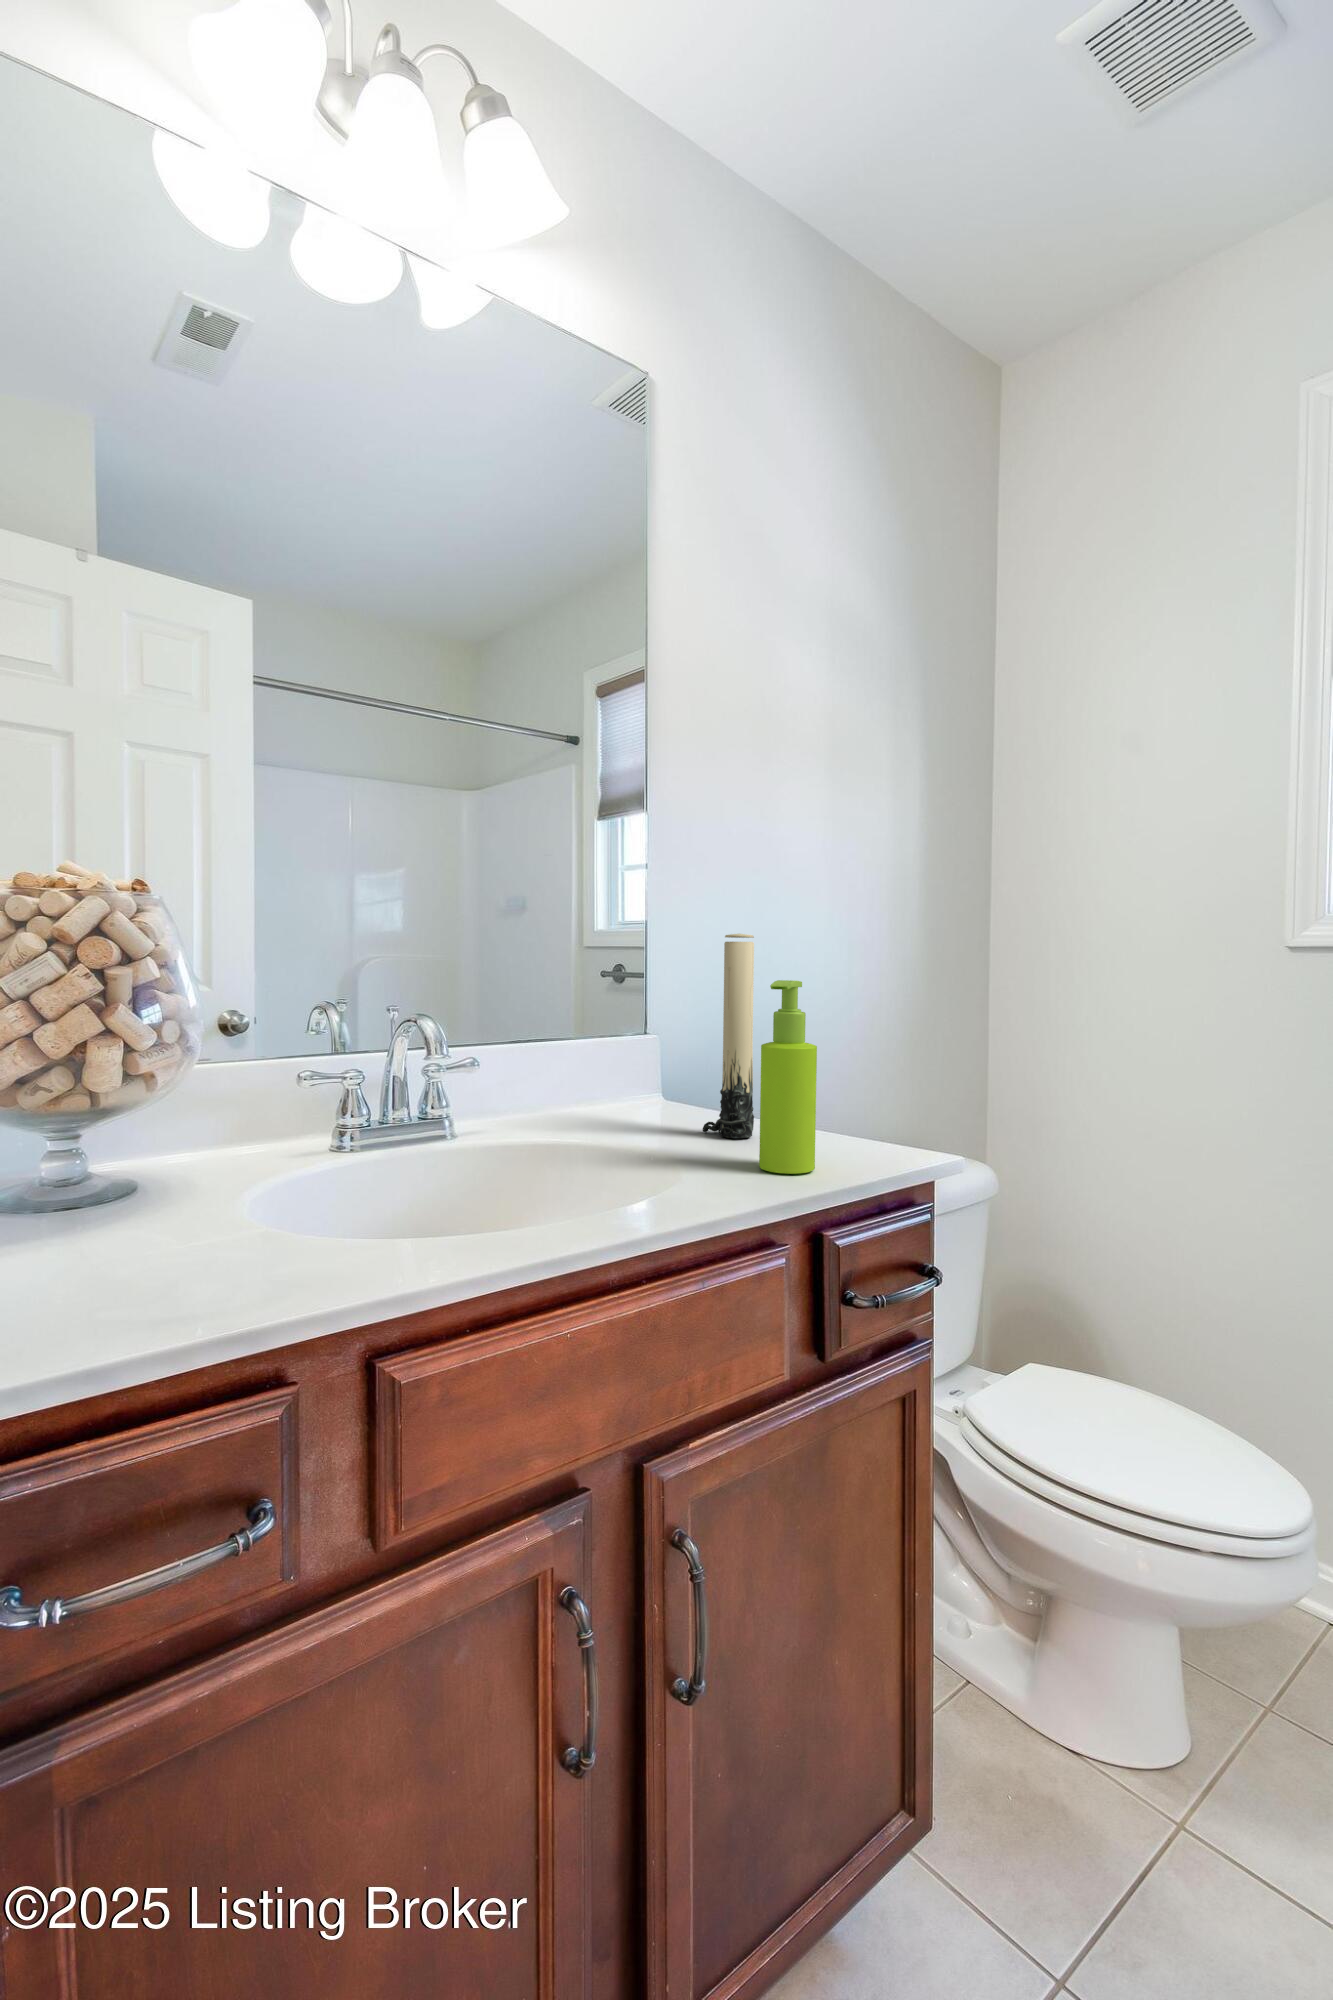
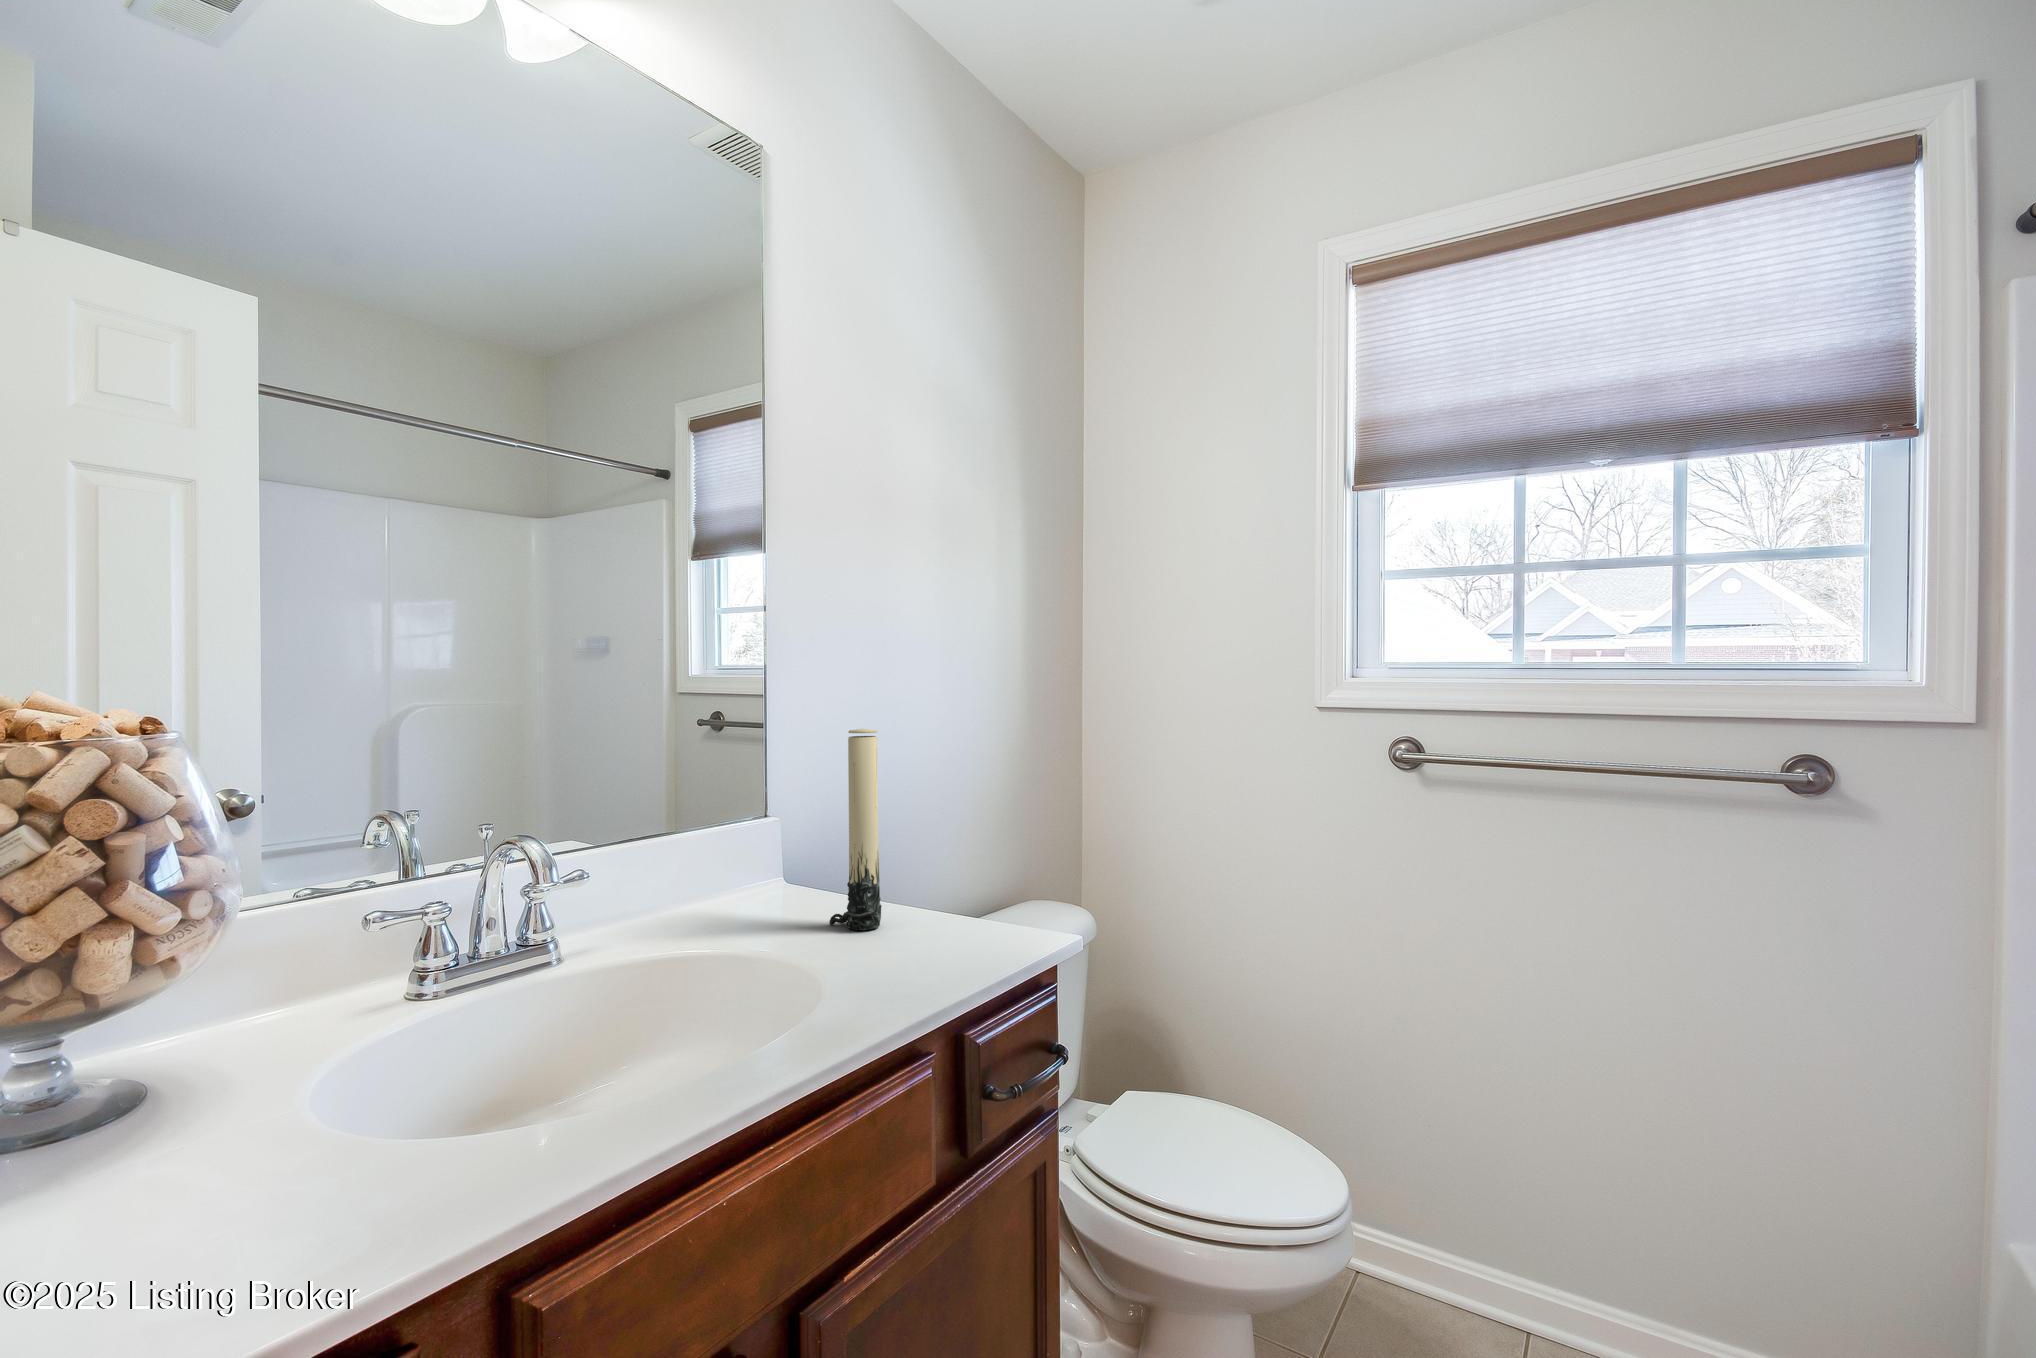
soap dispenser: present [759,980,817,1174] -> none [894,782,949,972]

